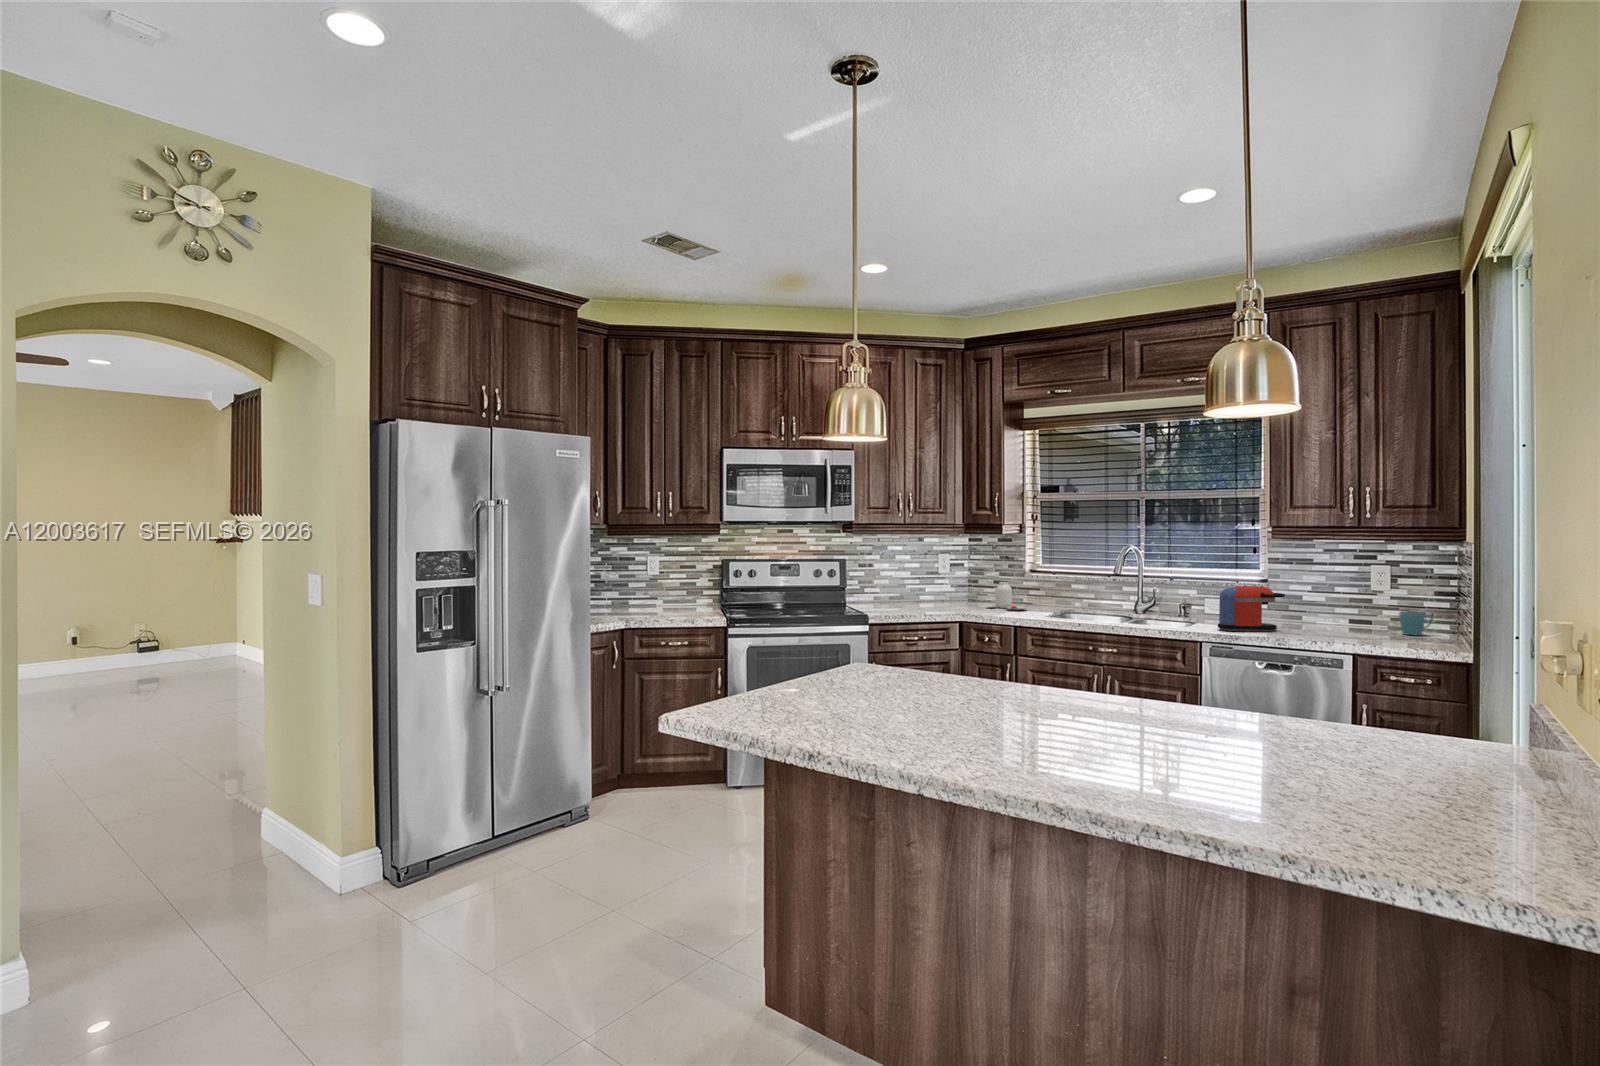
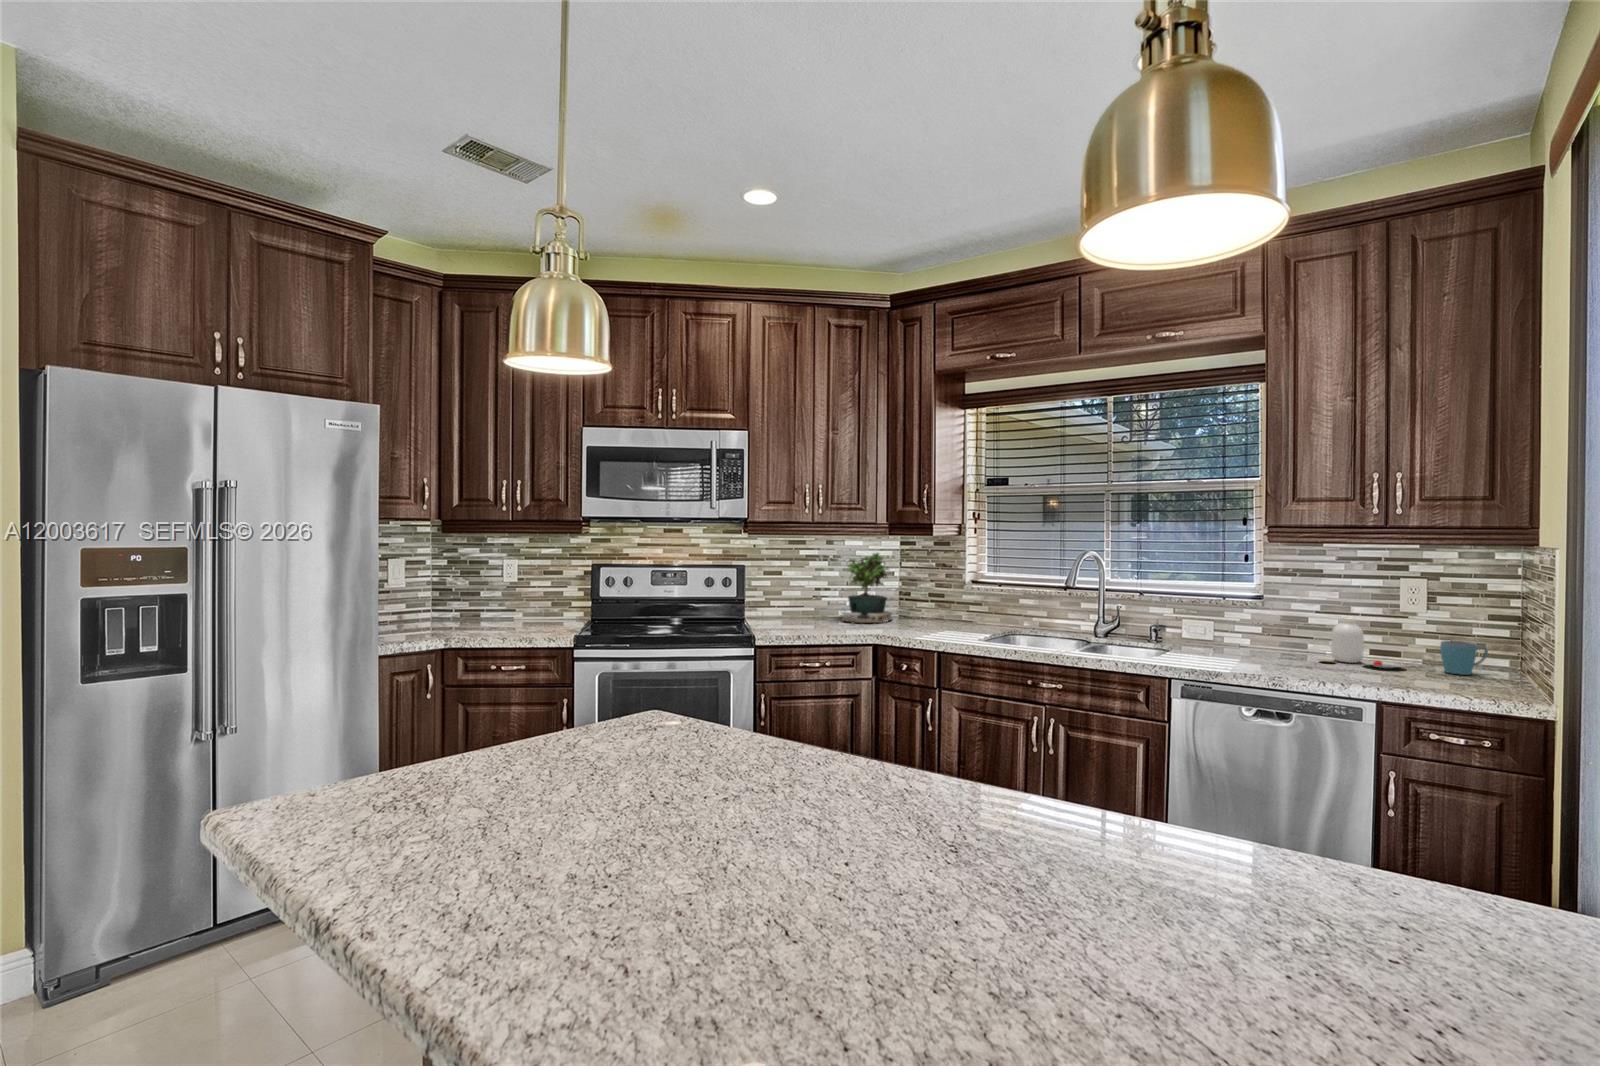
potted plant: none [923,547,966,607] -> present [842,553,893,623]
jar: present [992,582,1028,610] -> present [1325,619,1405,668]
coffee maker: present [1218,586,1285,631] -> none [1193,604,1283,665]

